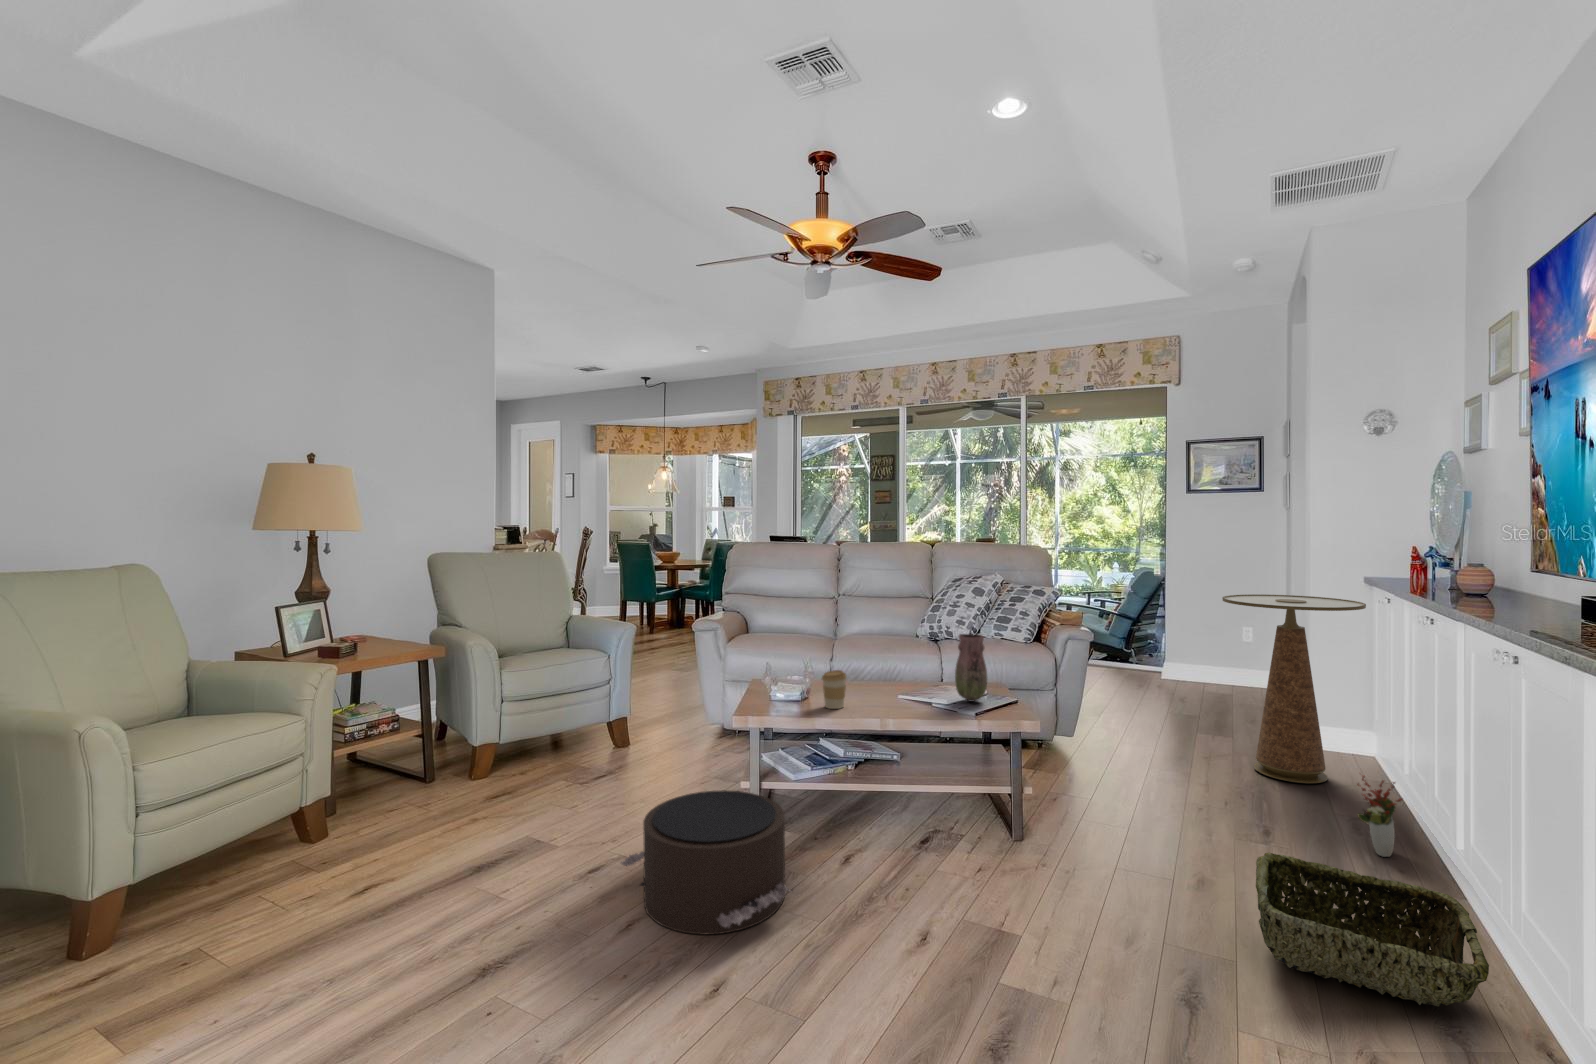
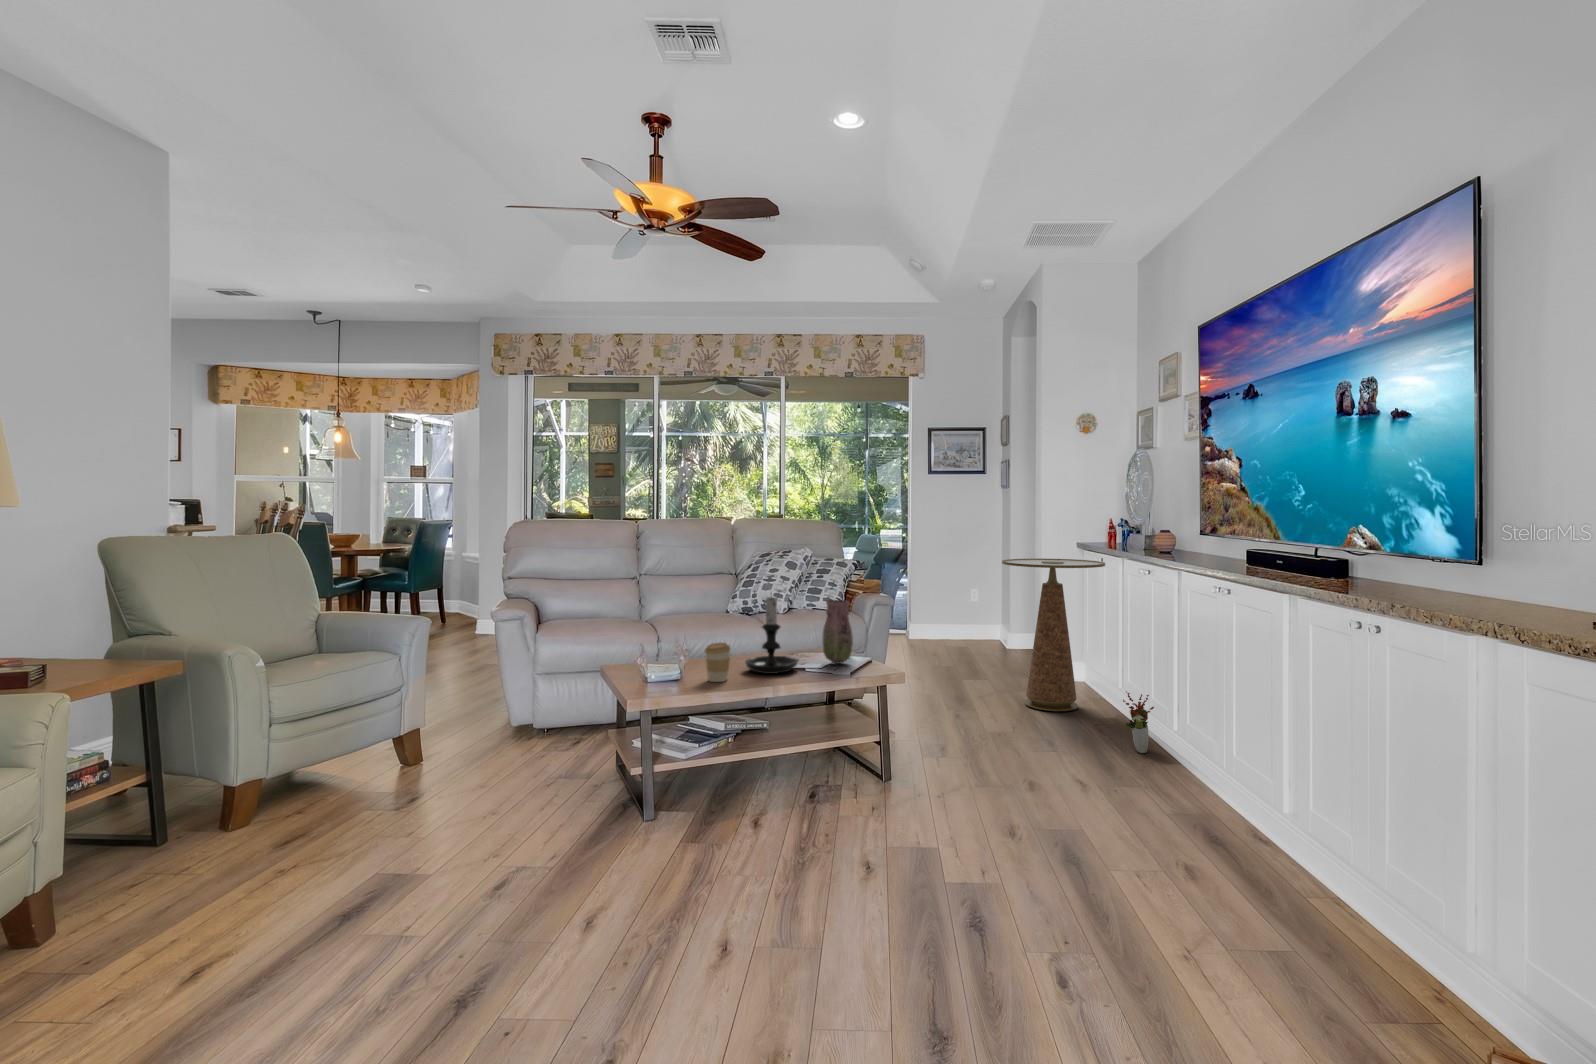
candle holder: none [870,623,926,705] -> present [745,597,799,674]
pouf: present [621,790,792,935] -> none [543,773,750,919]
woven basket: present [1256,853,1489,1007] -> none [1102,753,1263,839]

